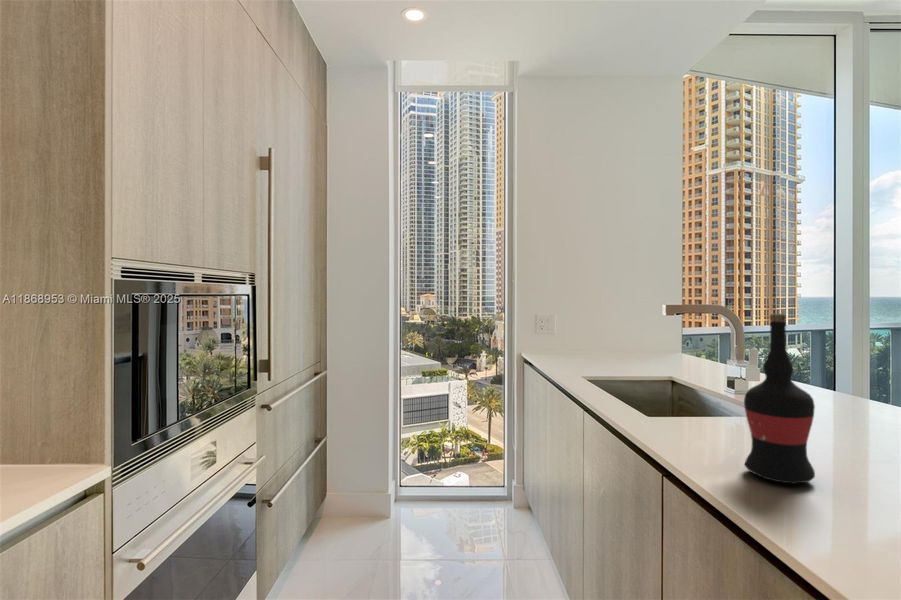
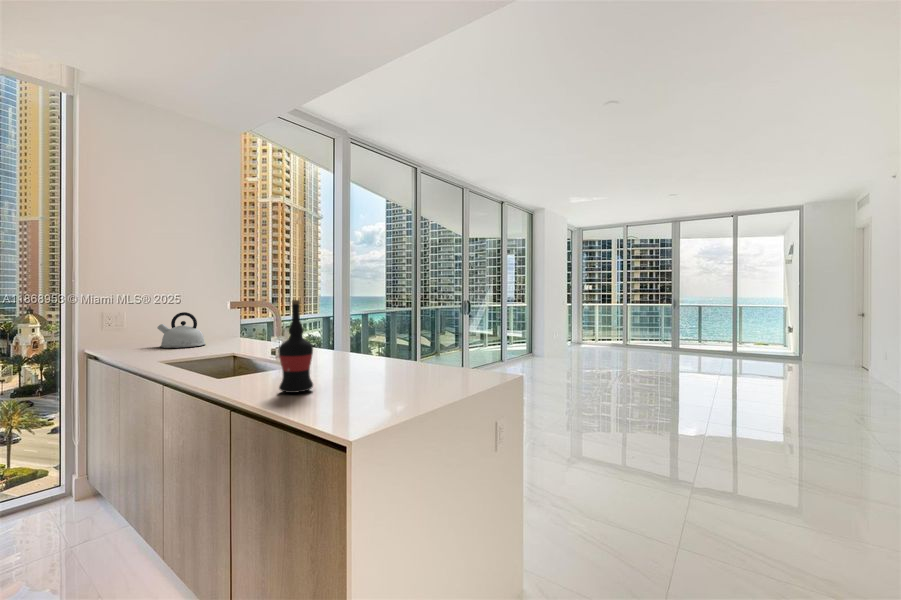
kettle: none [590,318,640,359] -> present [157,312,205,348]

